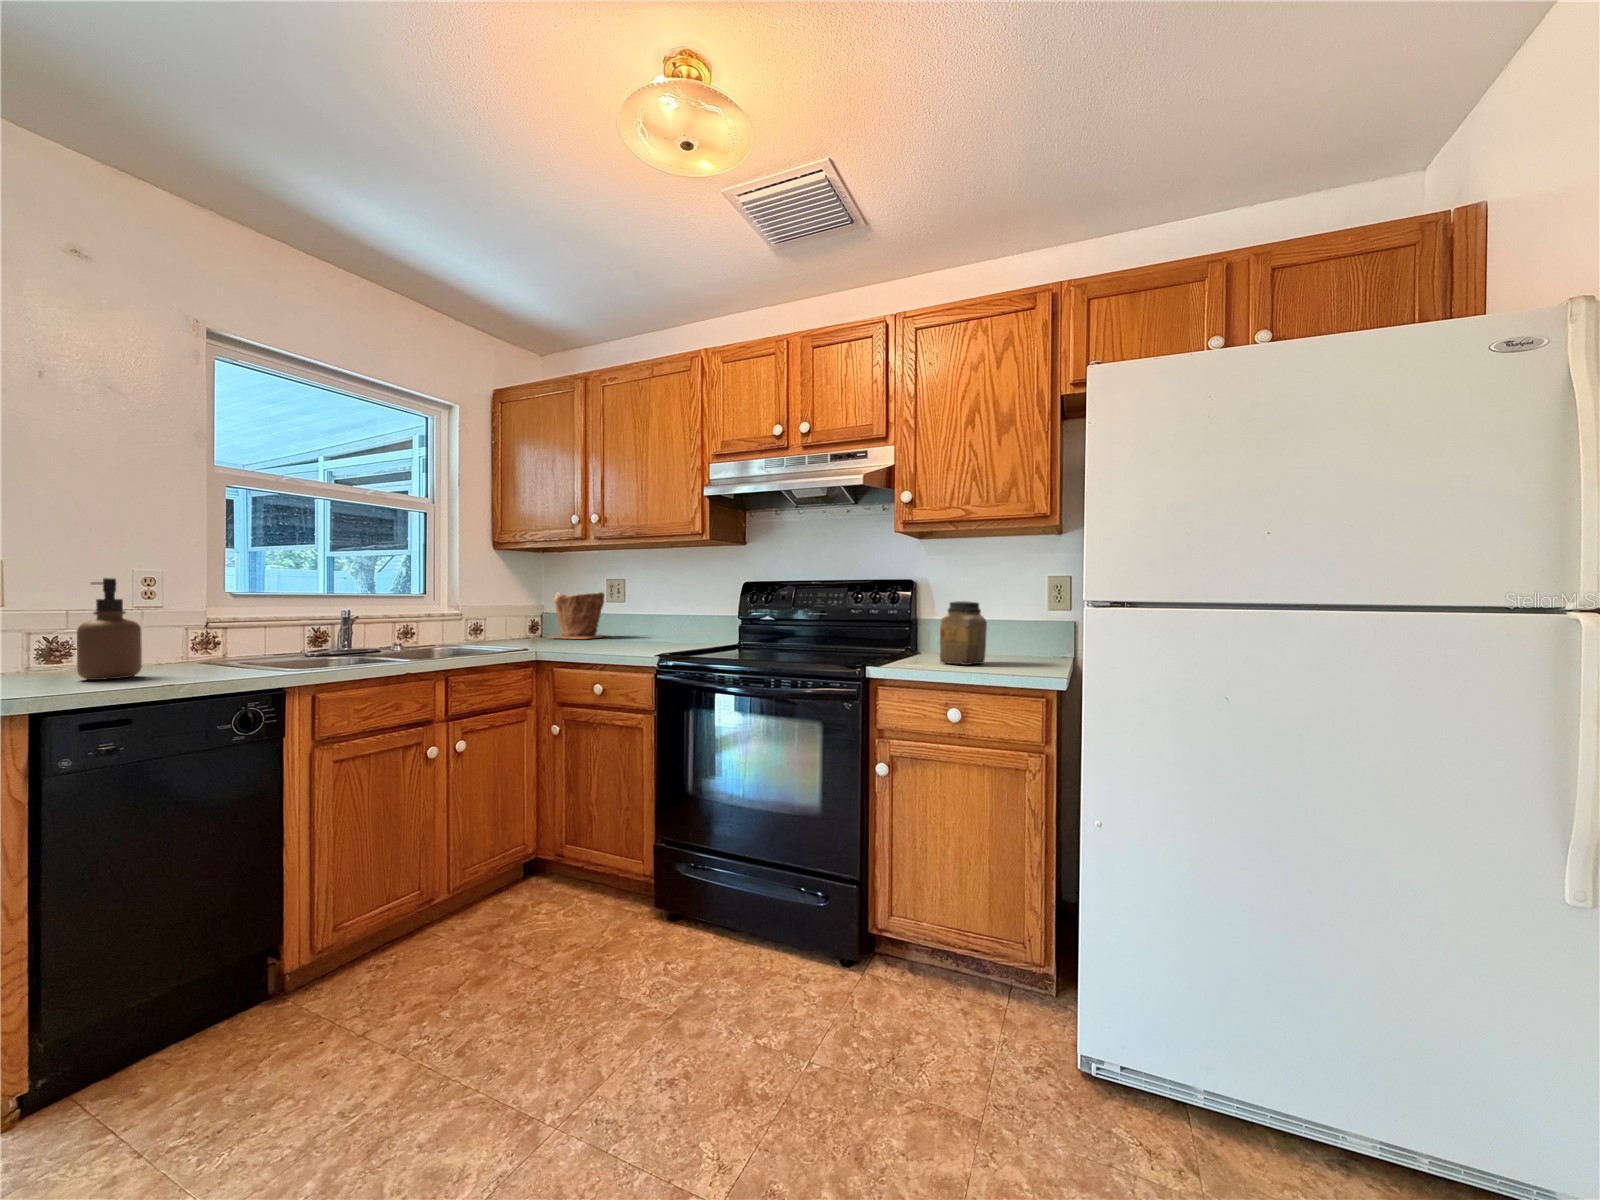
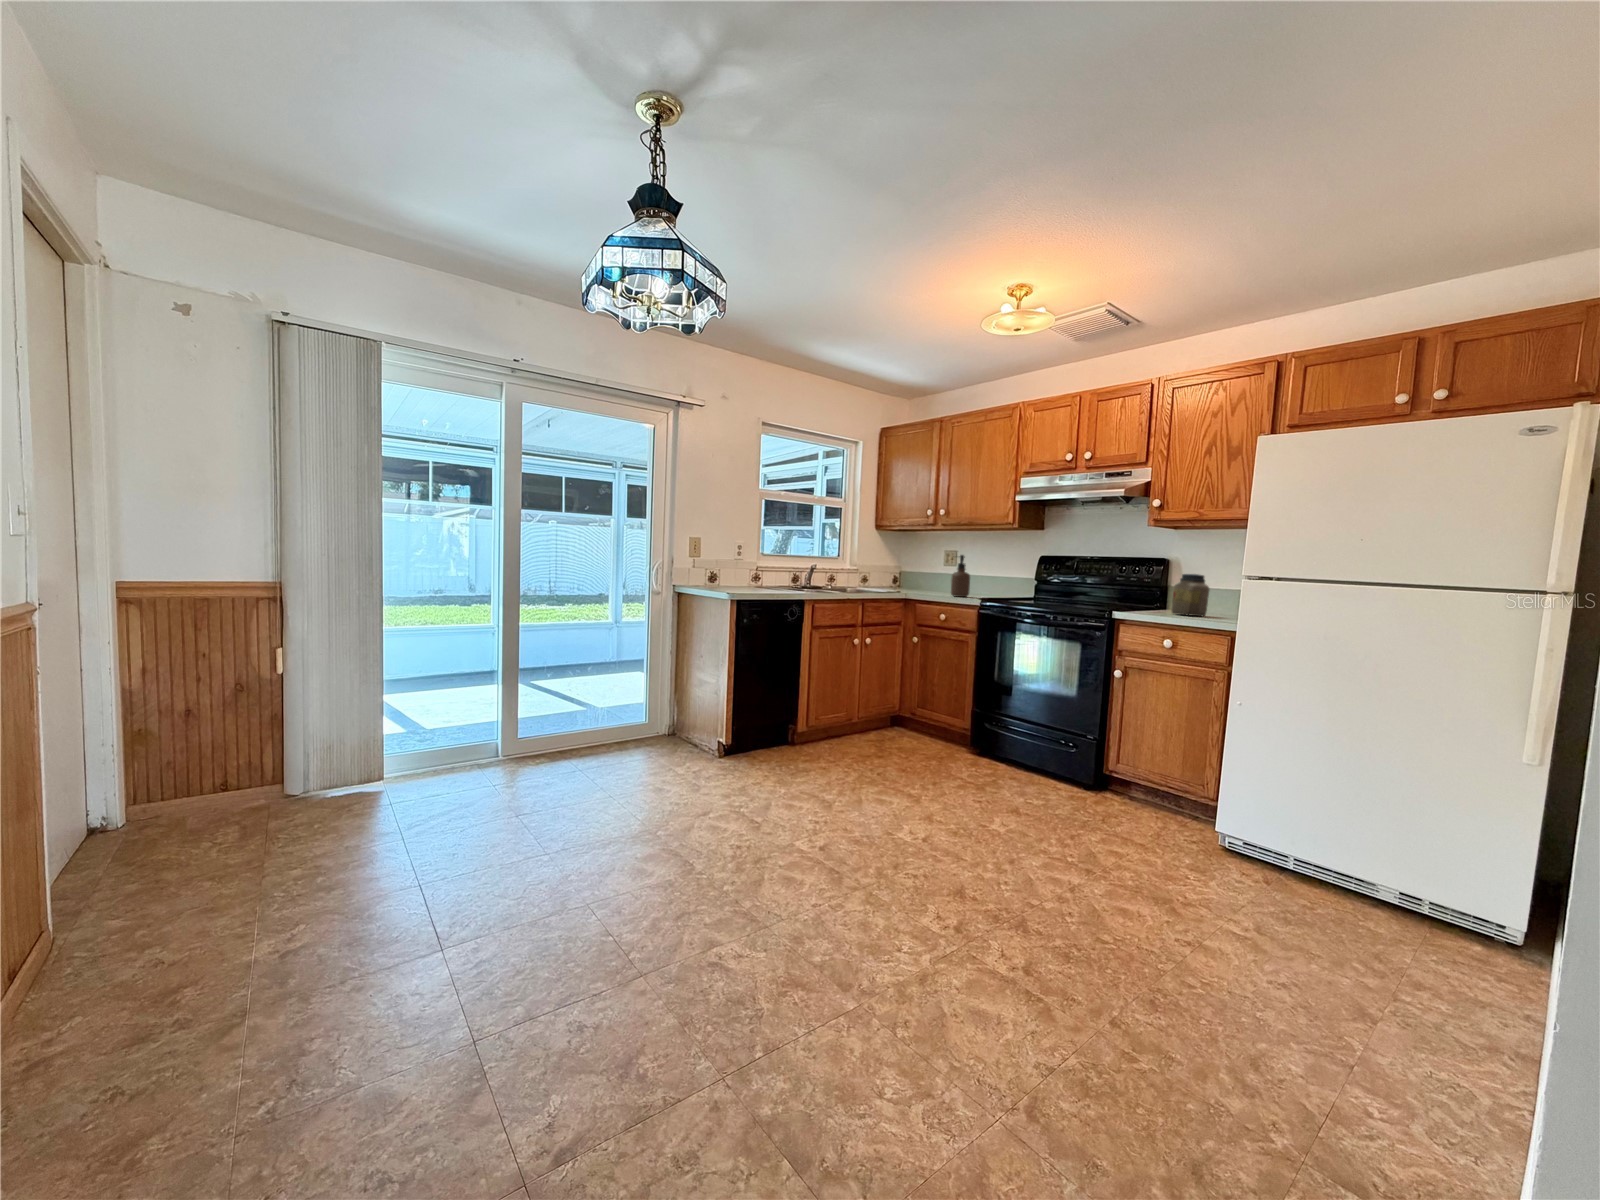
soap dispenser: present [77,578,142,680] -> present [951,555,970,597]
plant pot: present [550,592,609,639] -> none [906,558,945,589]

